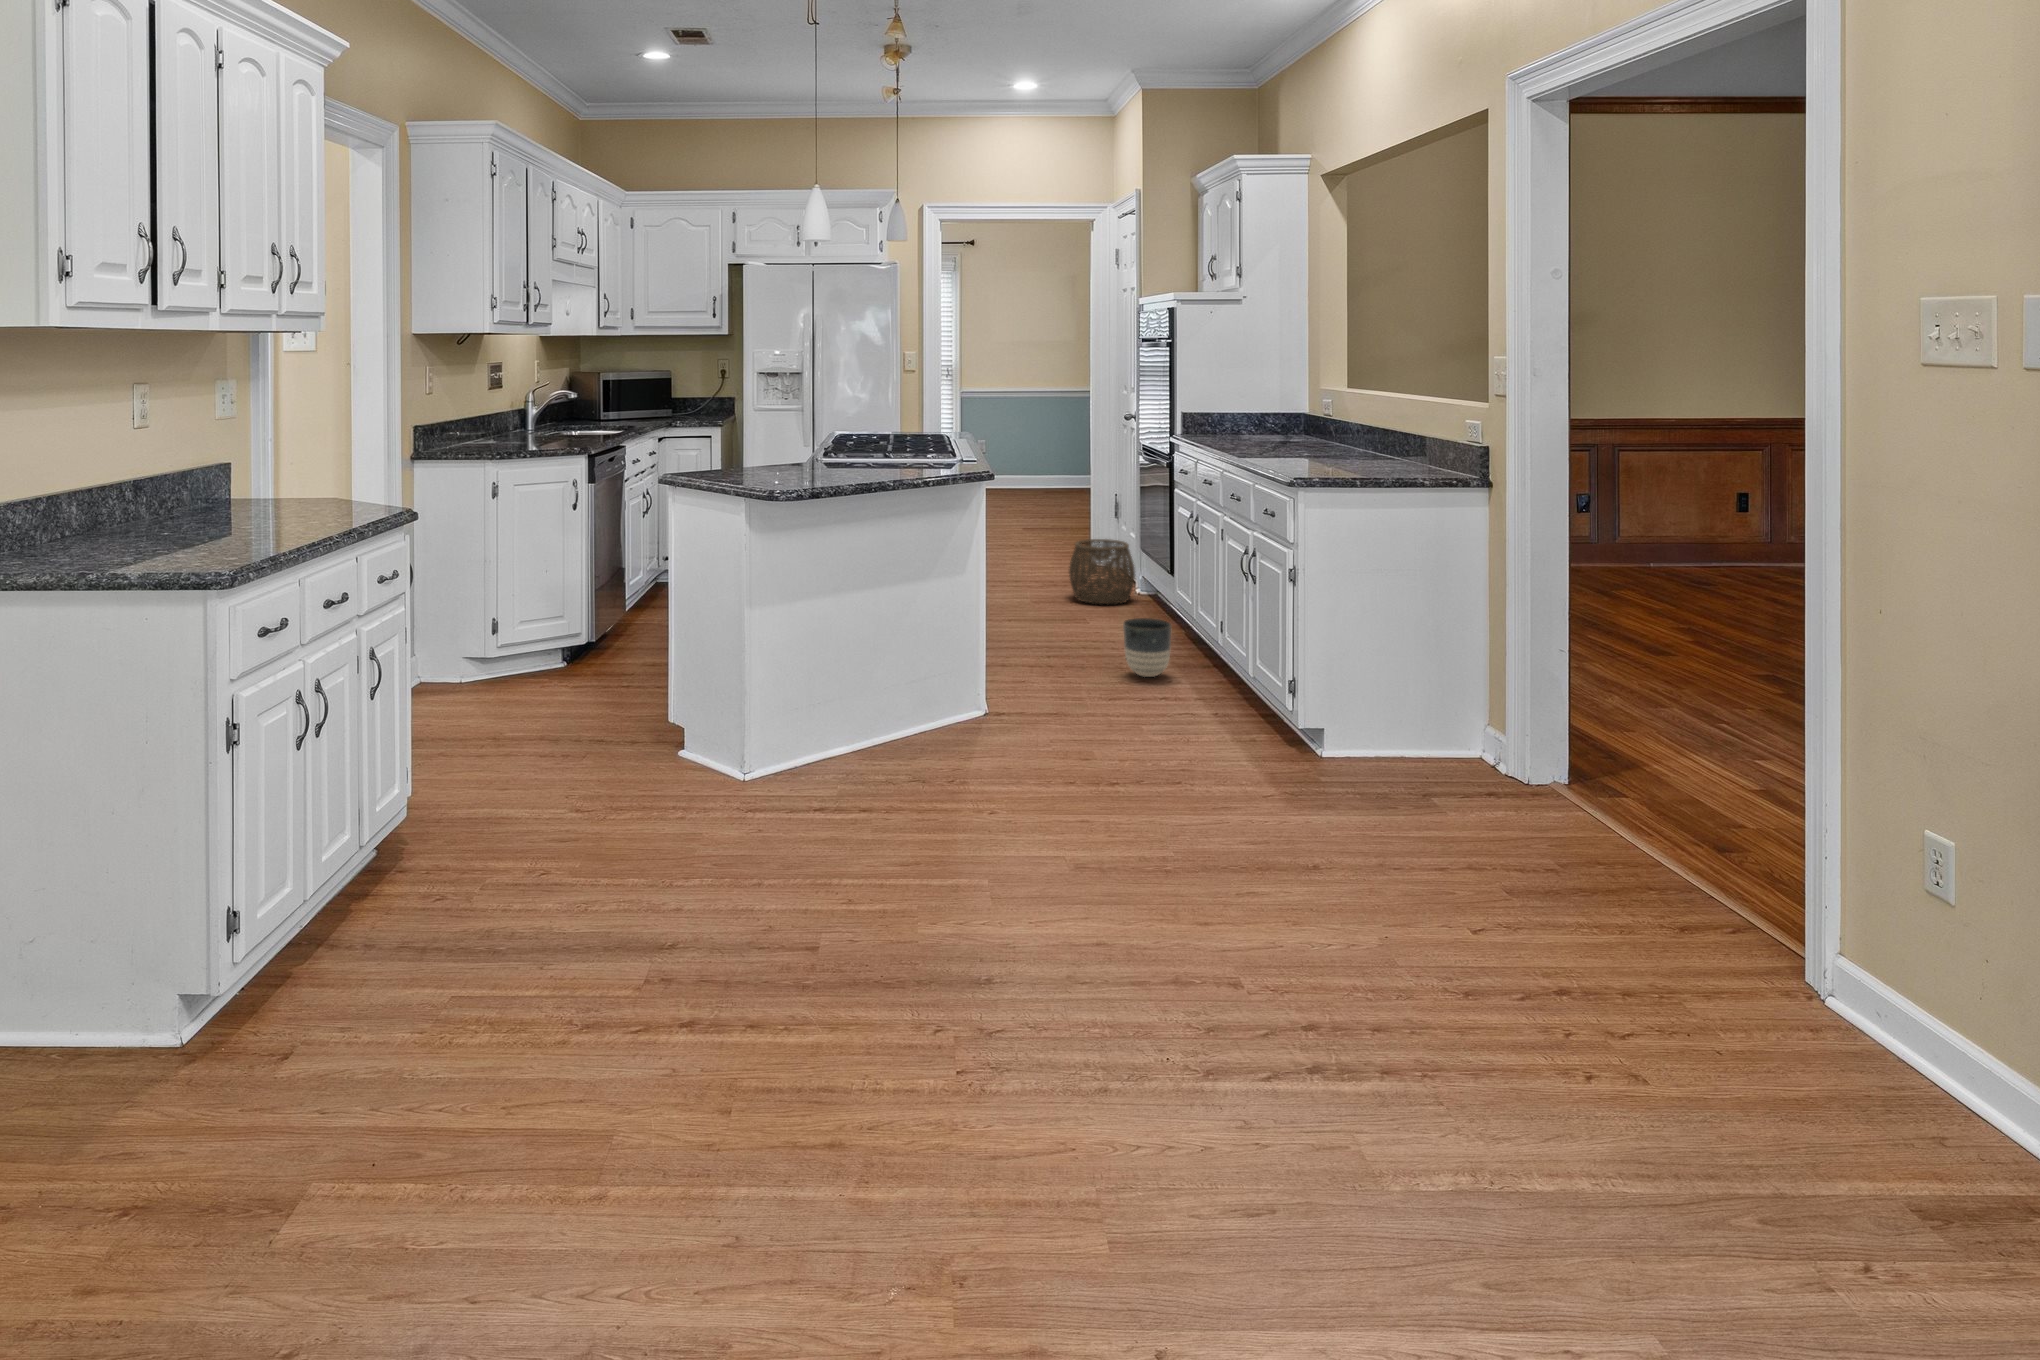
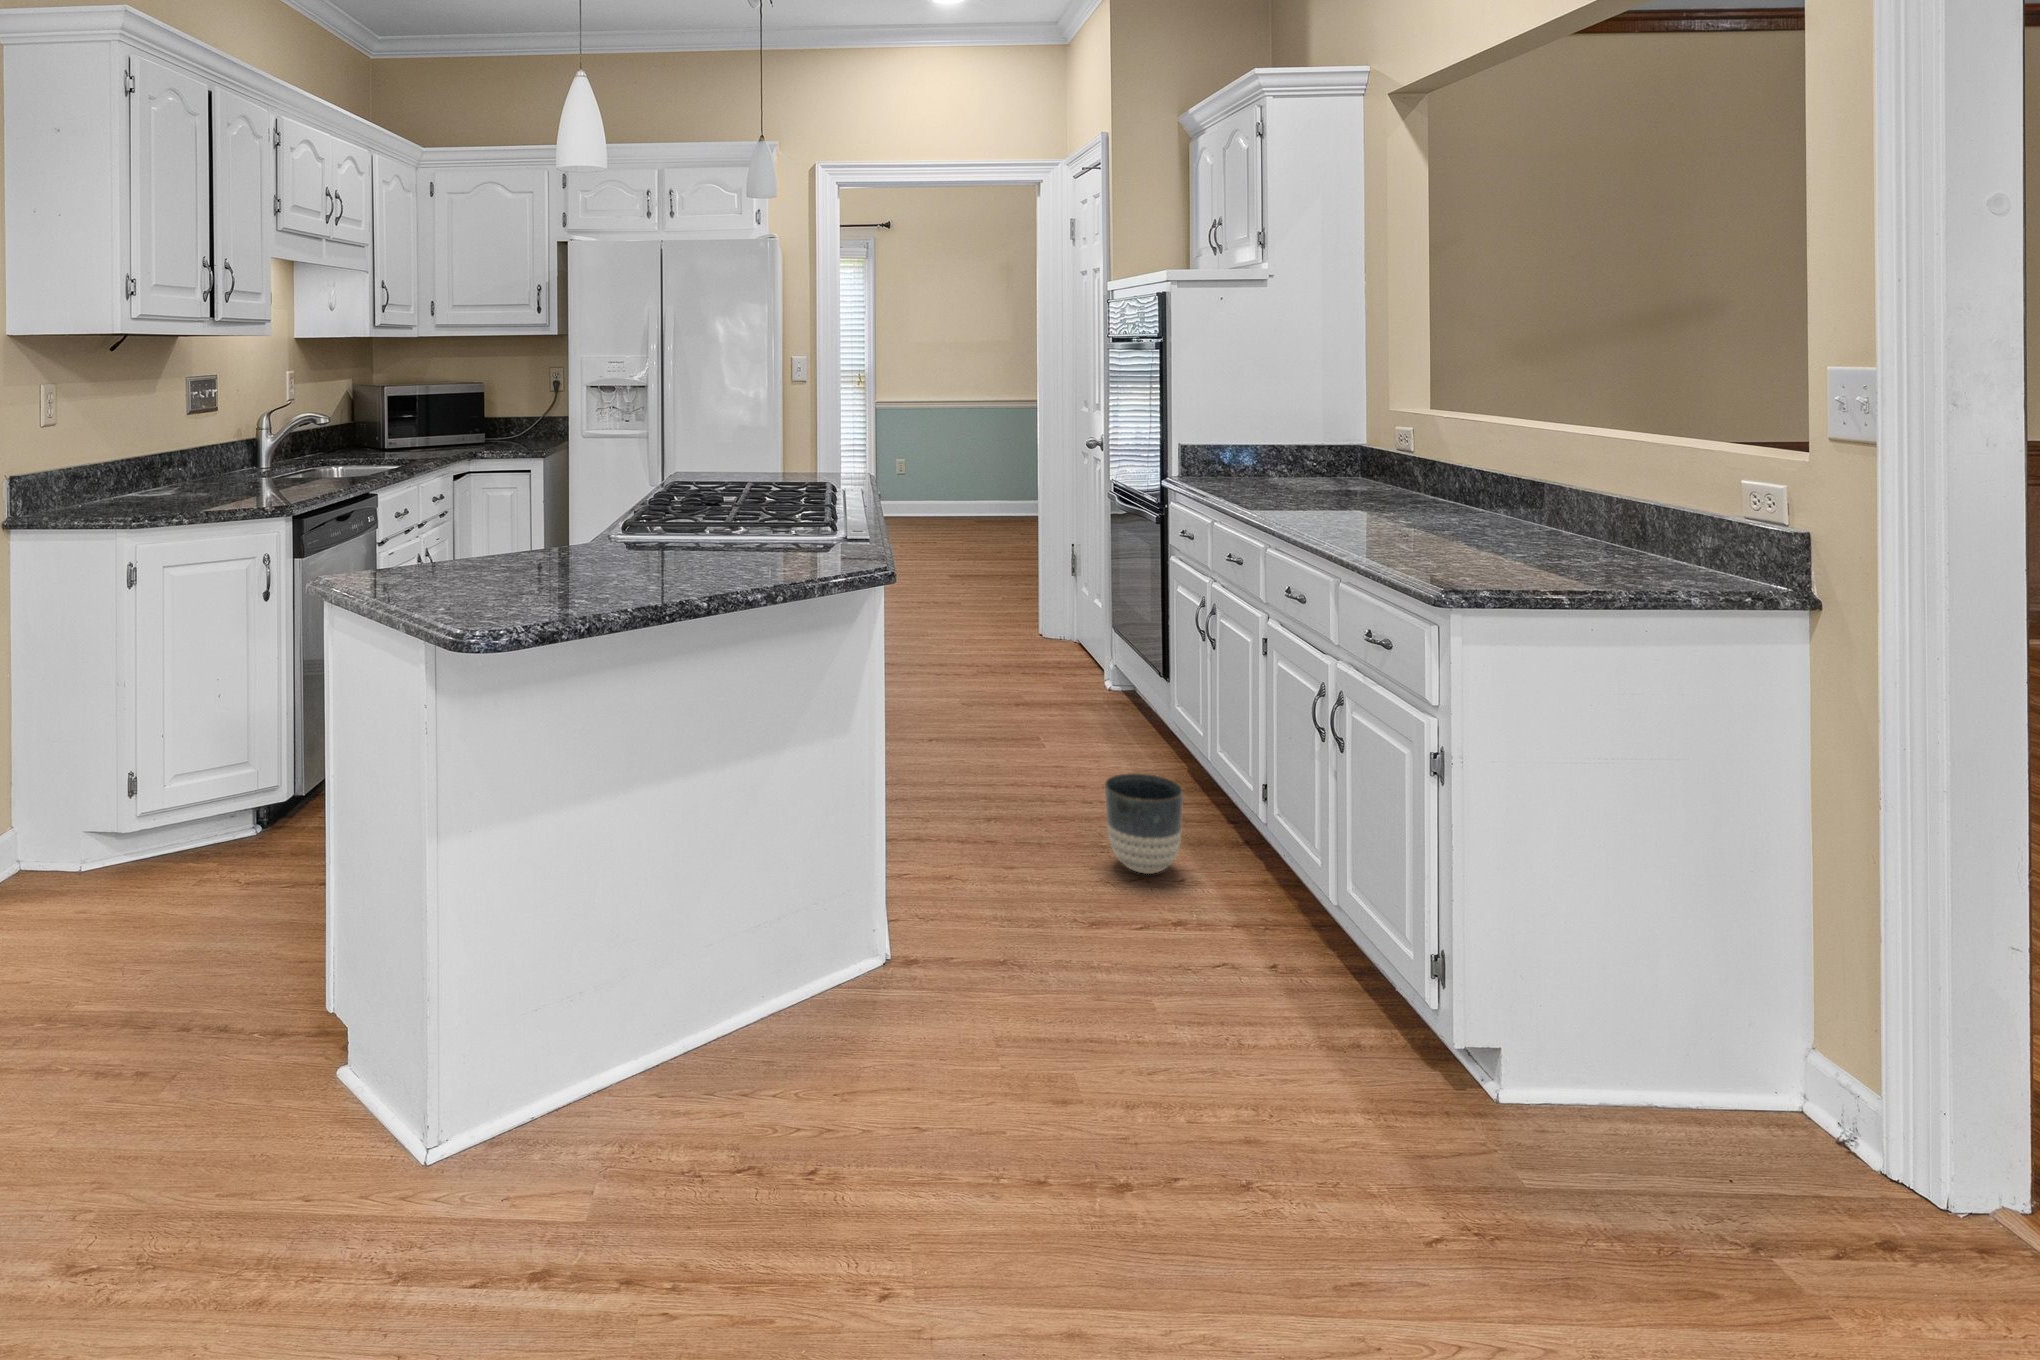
woven basket: present [1069,539,1135,604] -> none [1010,615,1106,713]

